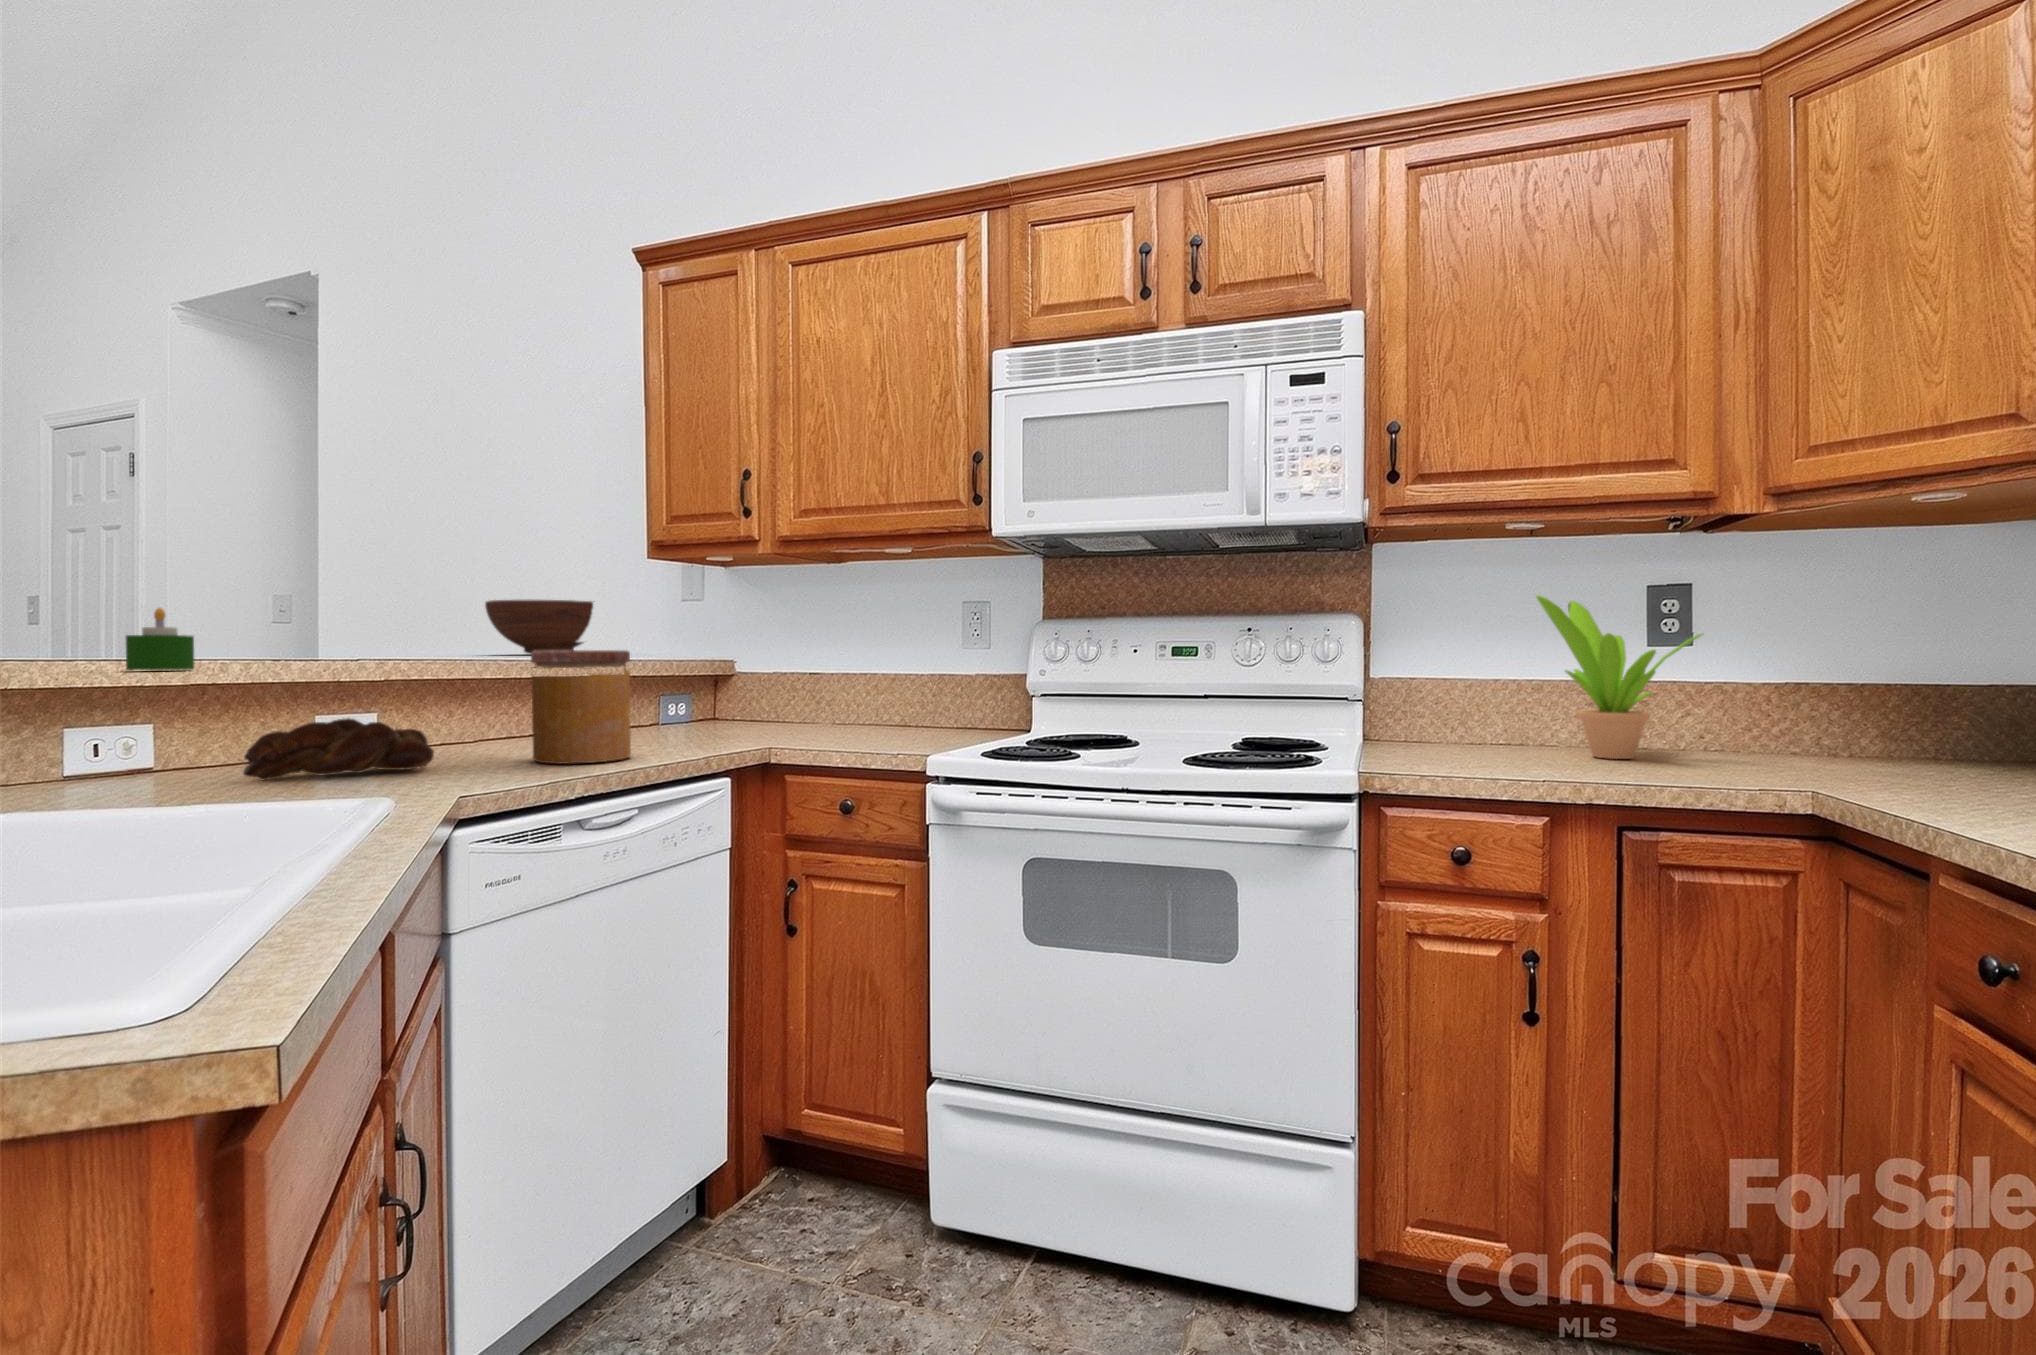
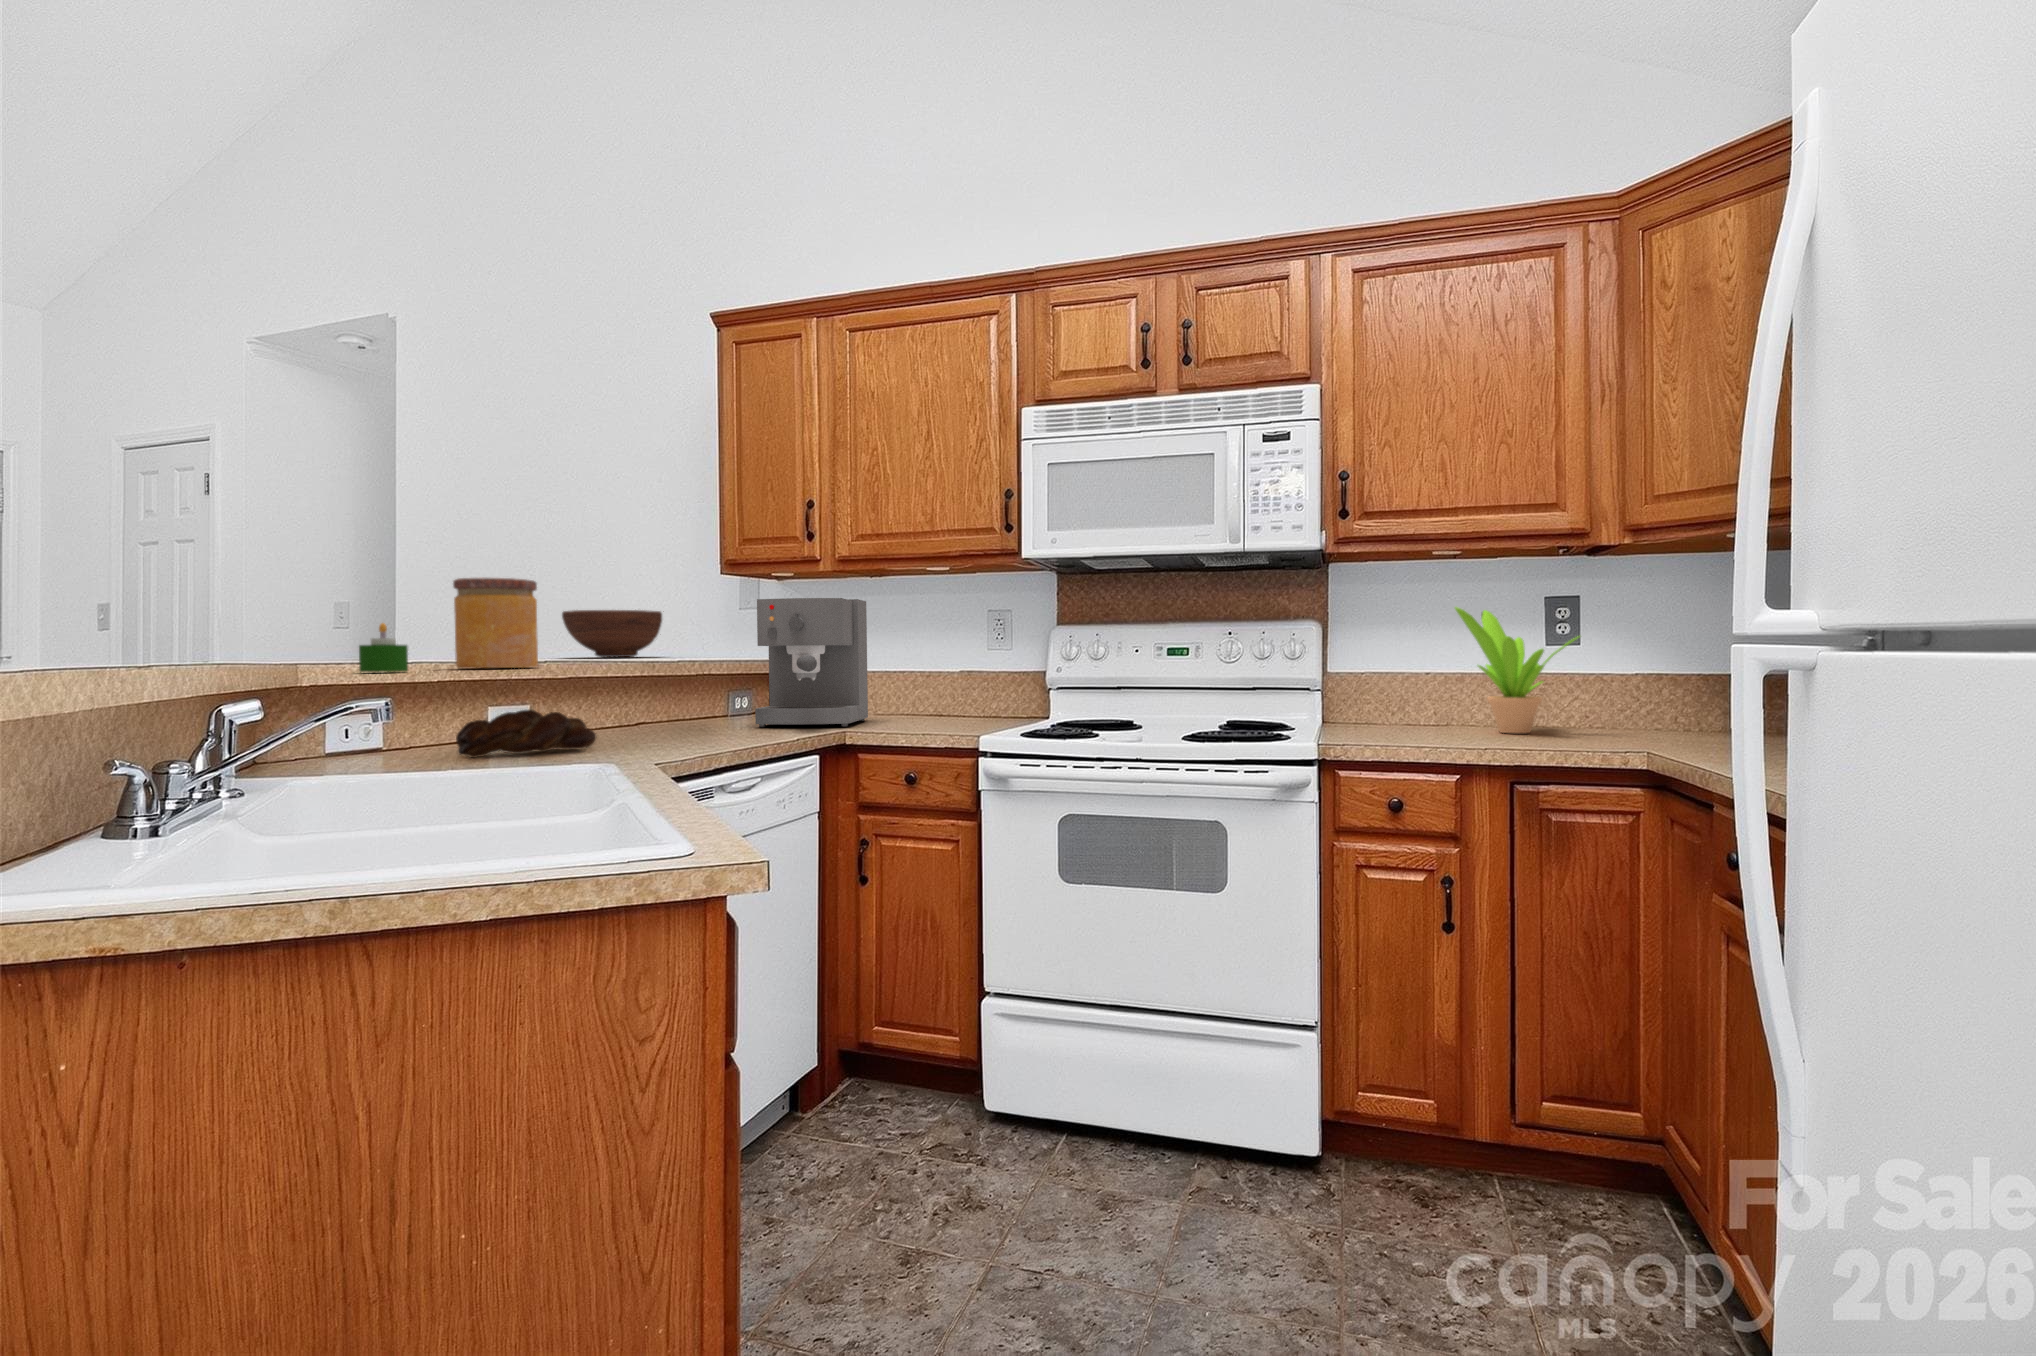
coffee maker: none [670,583,814,740] -> present [755,598,868,727]
jar: present [531,650,631,764] -> present [453,577,538,668]

